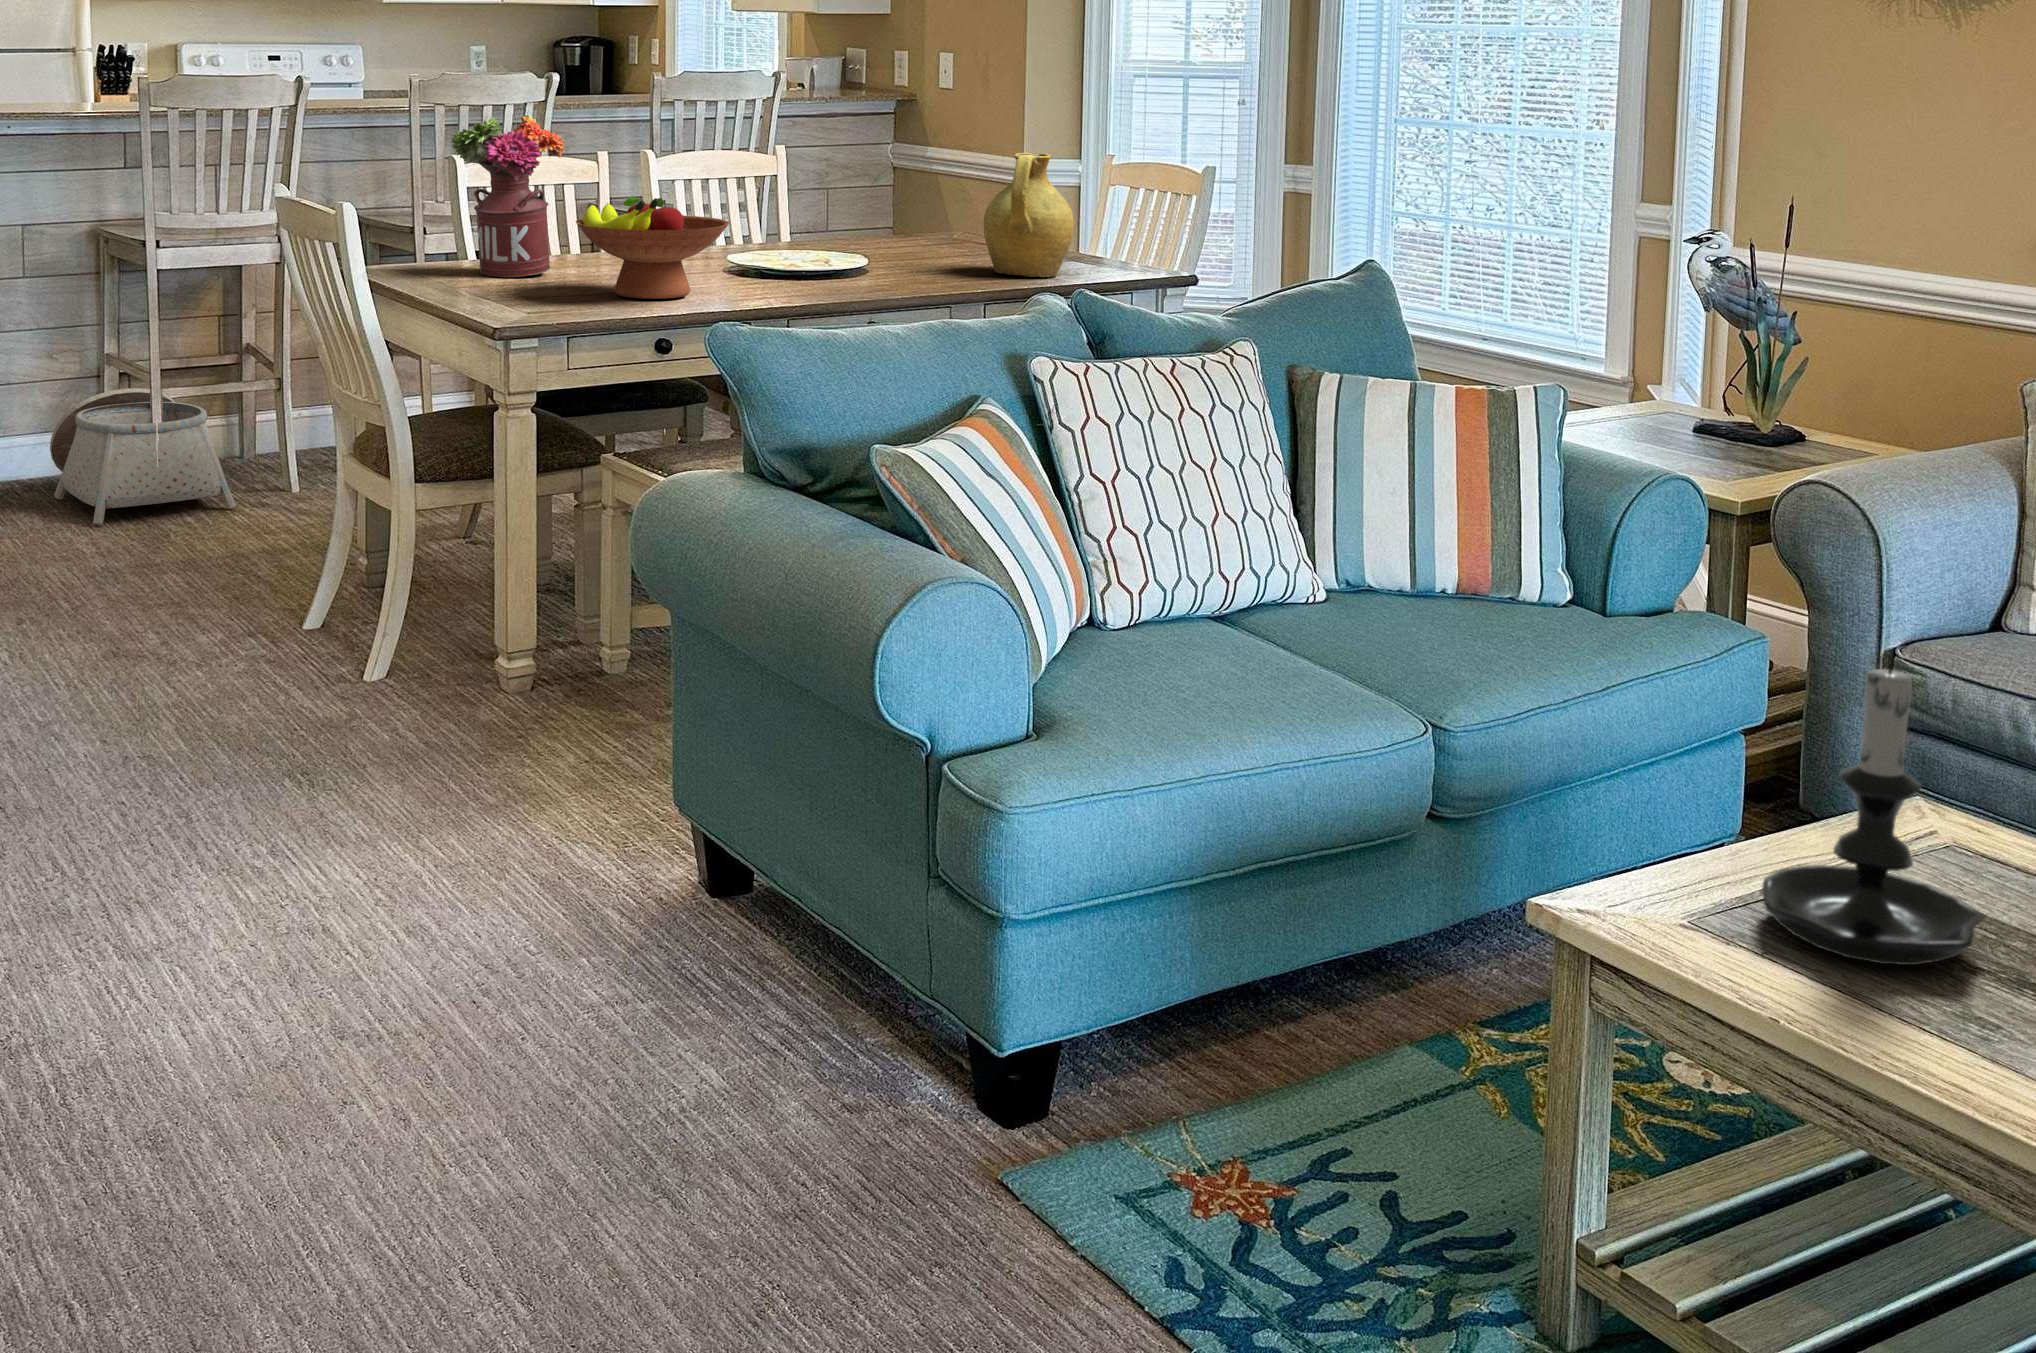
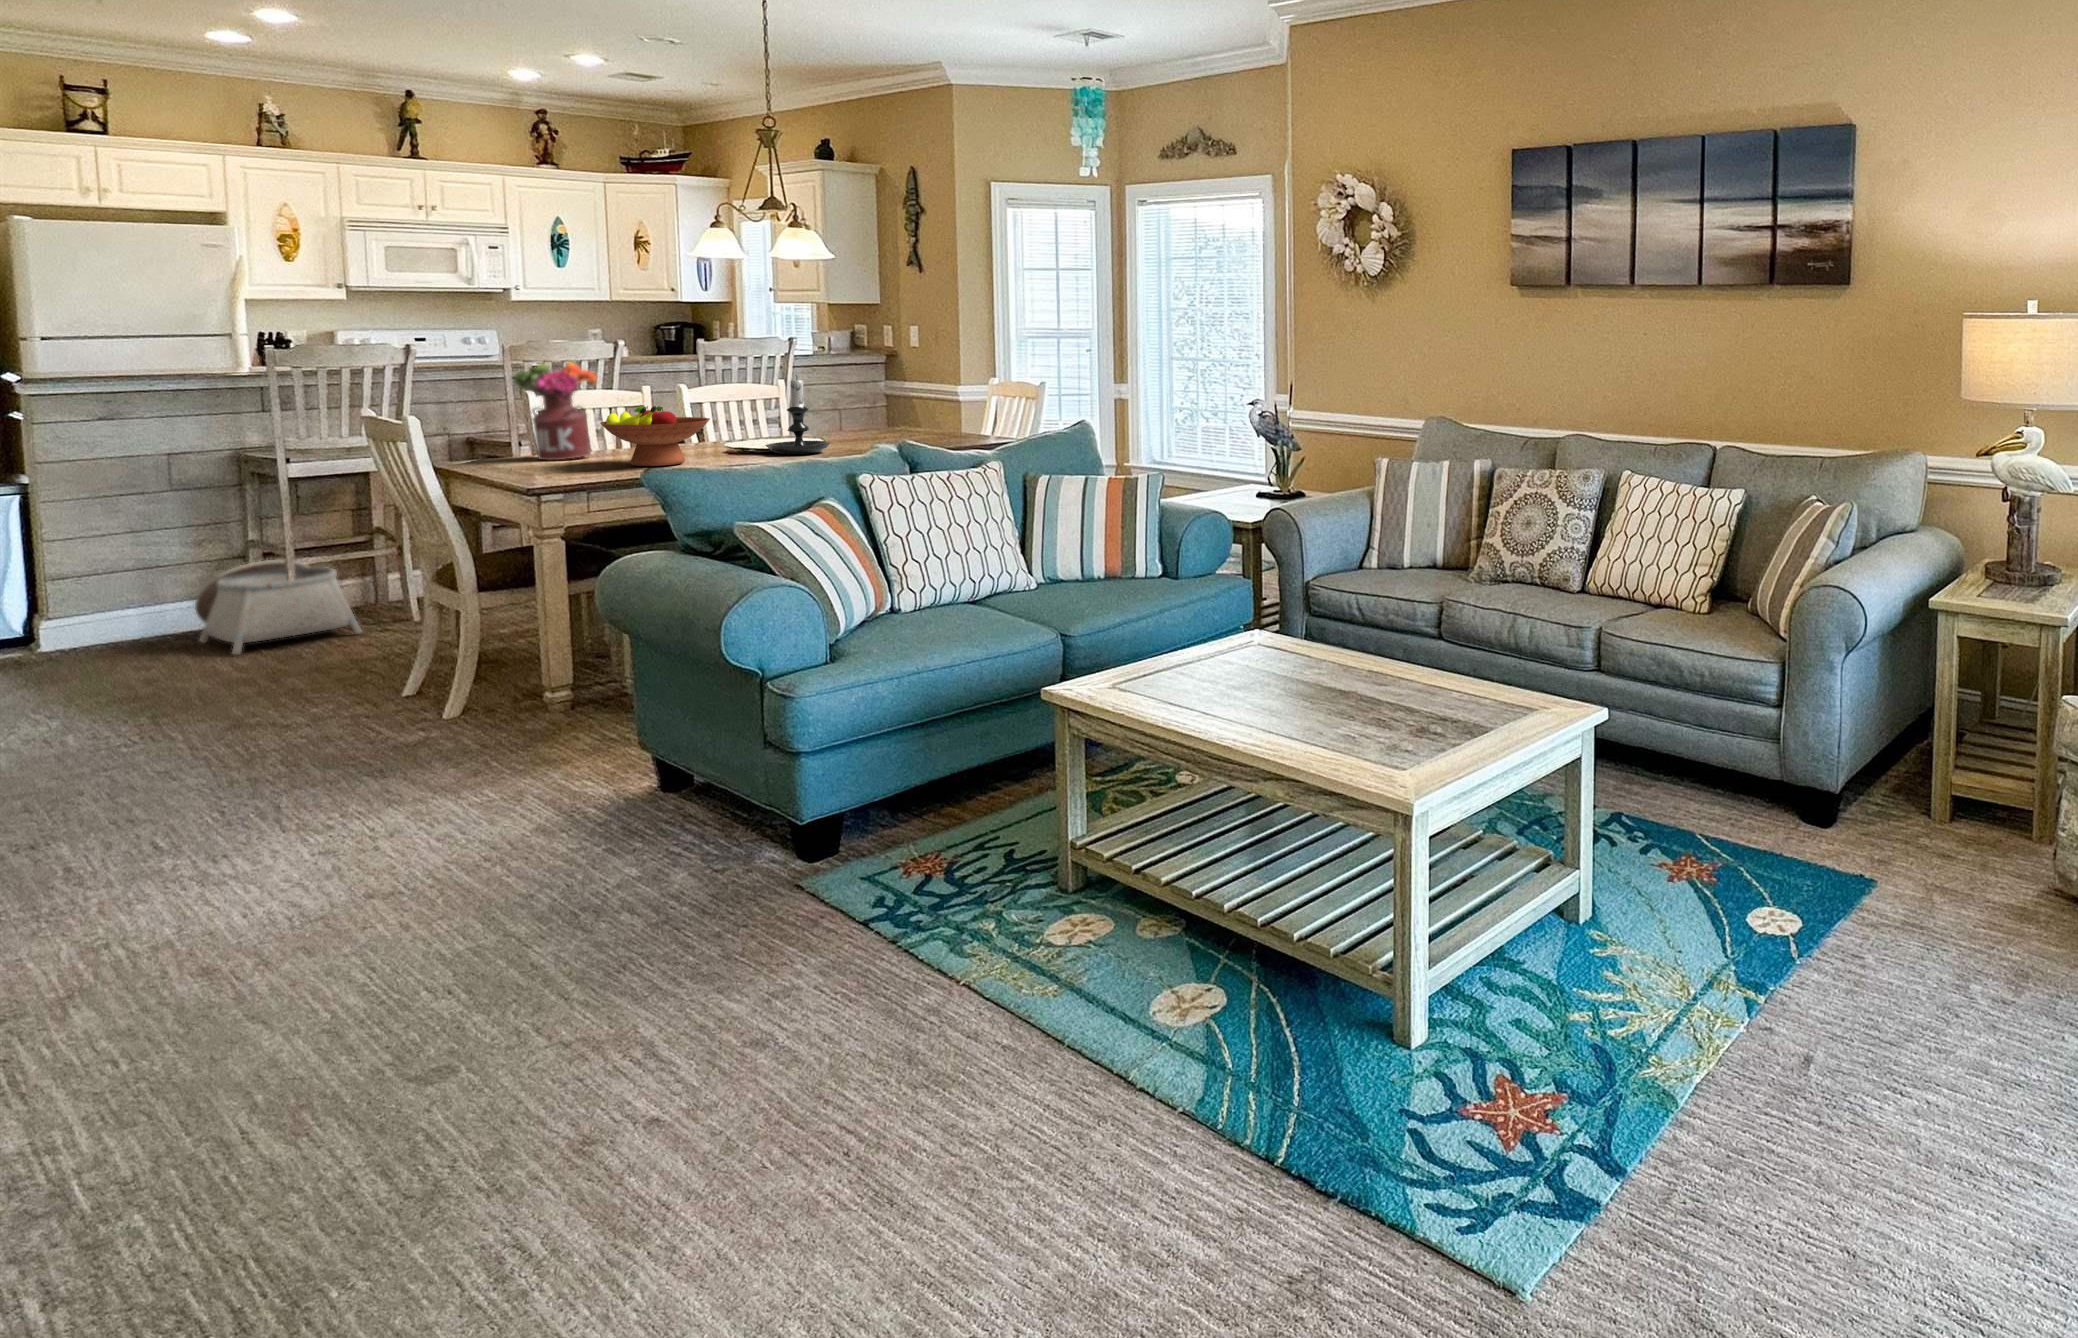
pitcher: present [984,153,1074,277] -> none [892,375,947,444]
candle holder: present [1762,654,1986,965] -> present [765,375,830,455]

